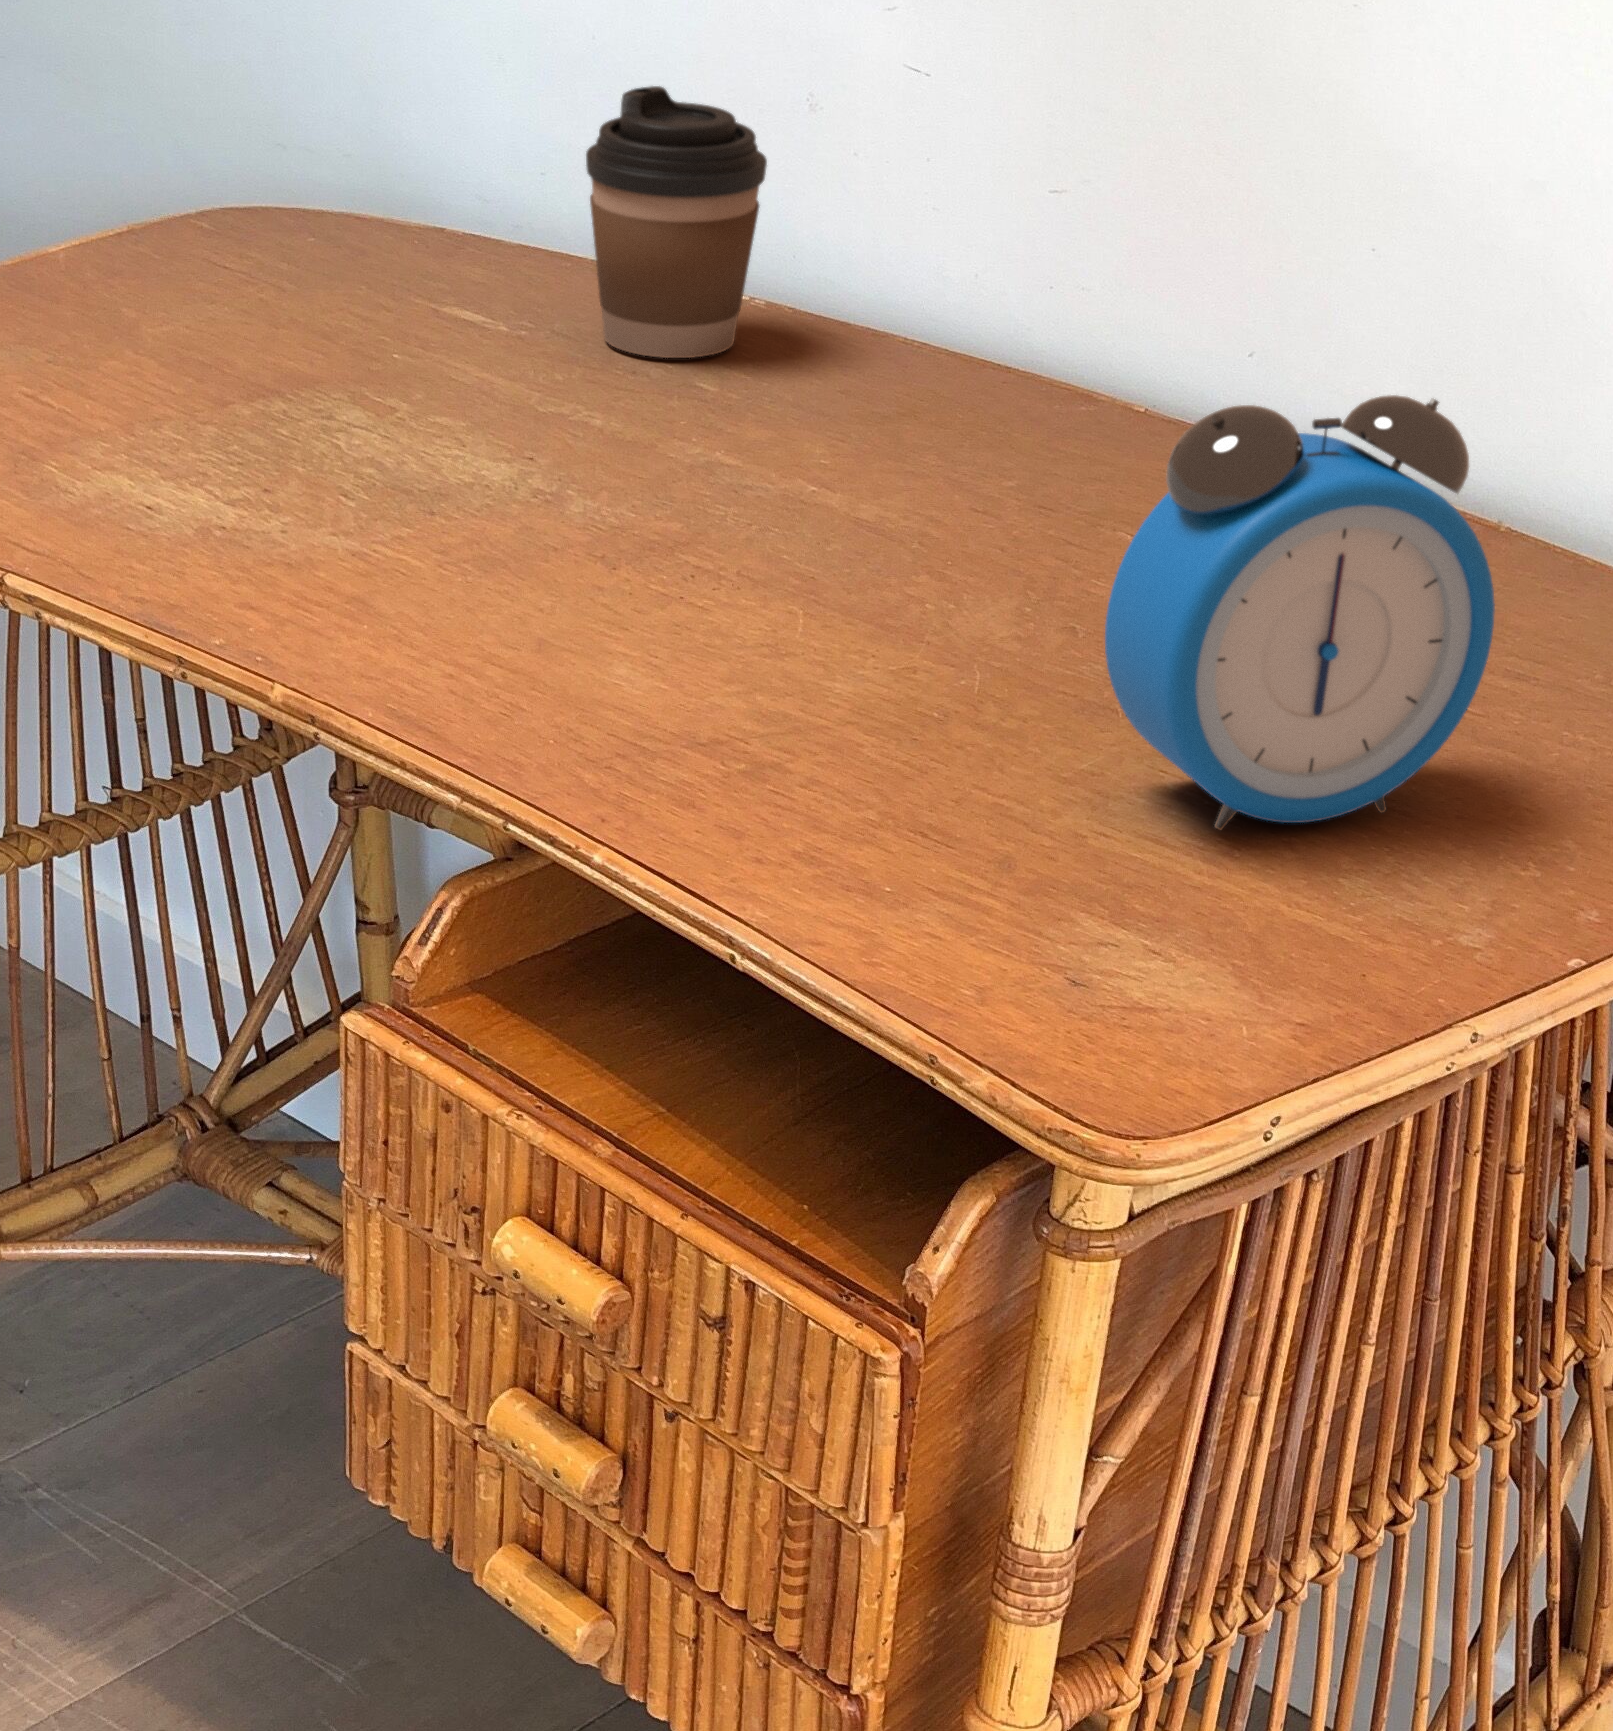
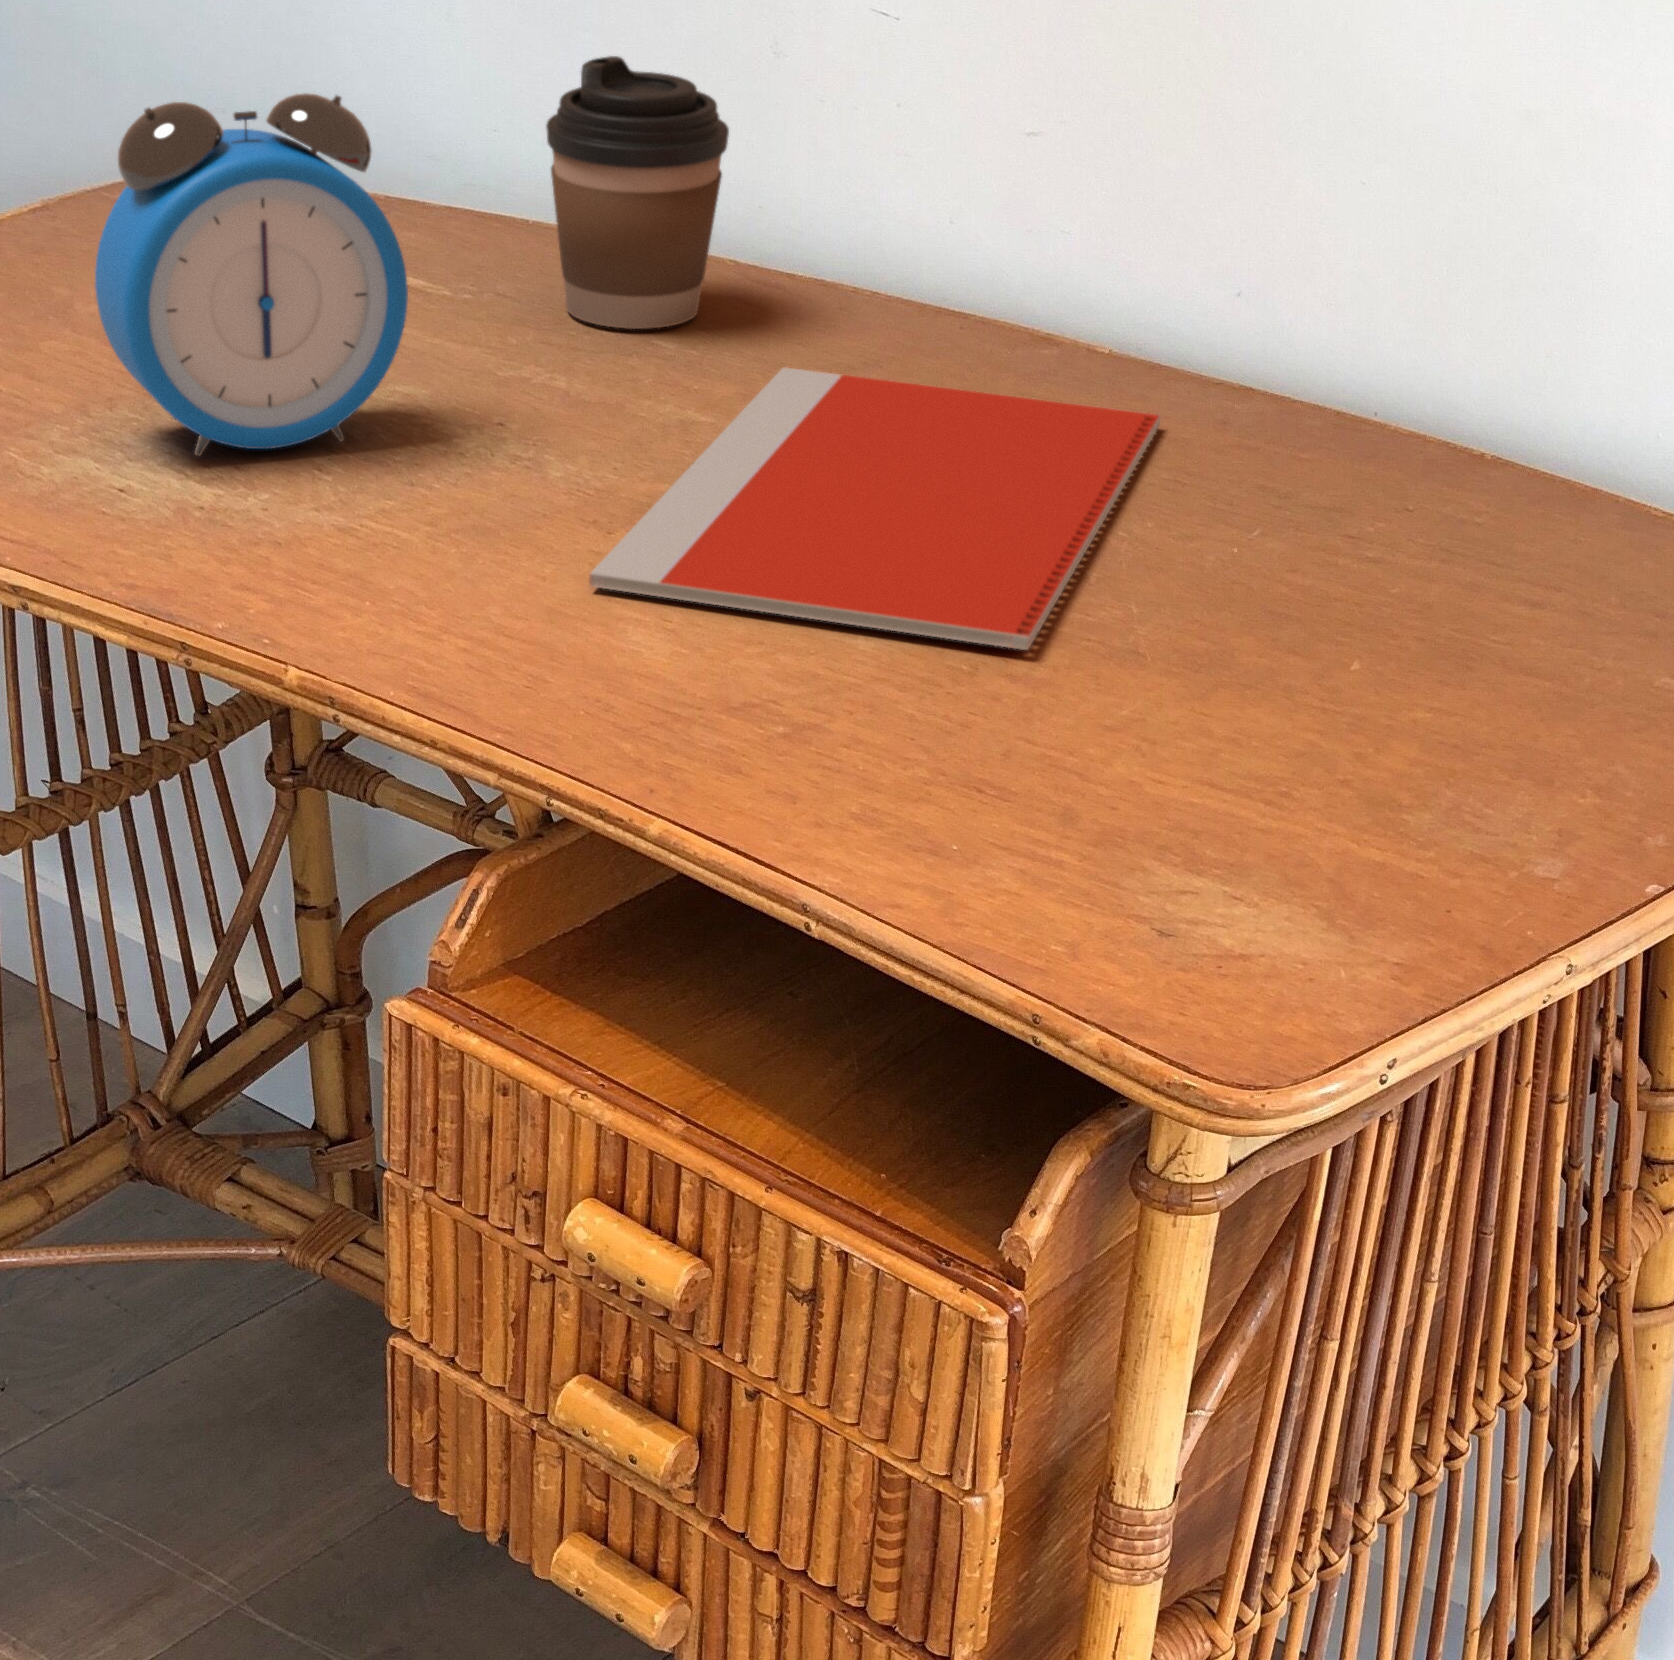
alarm clock: present [1105,395,1495,830] -> present [95,93,408,456]
notebook: none [561,400,1174,685] -> present [589,367,1160,650]

